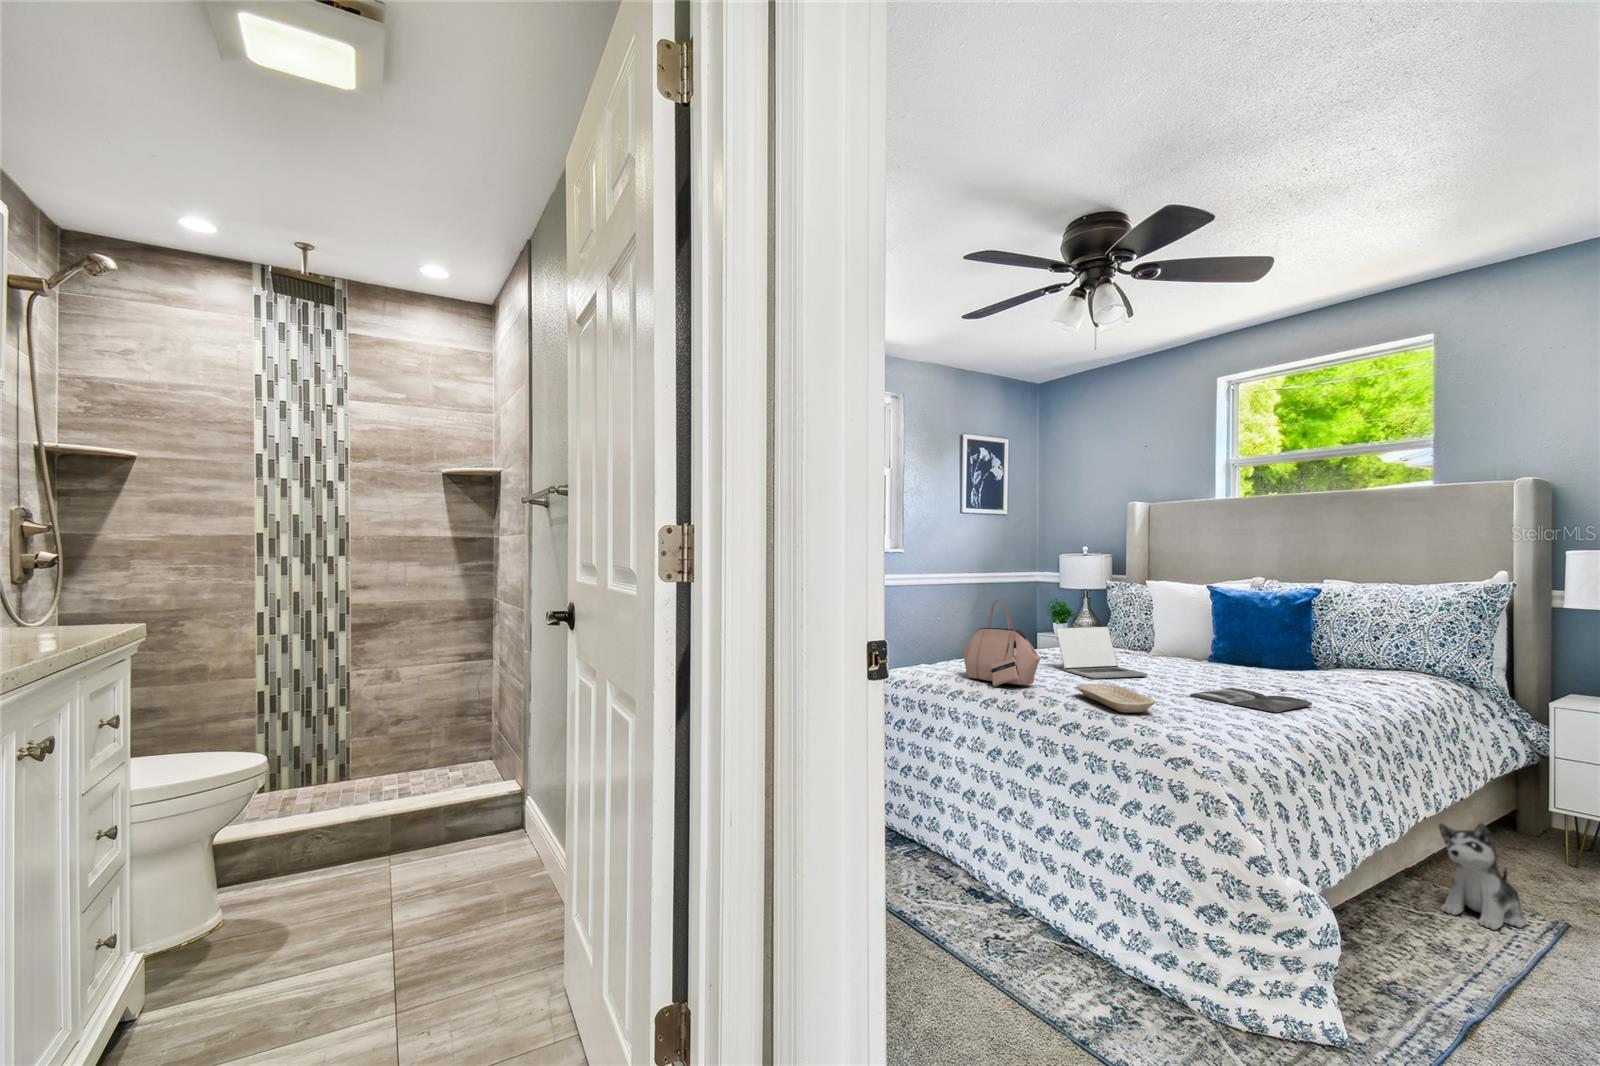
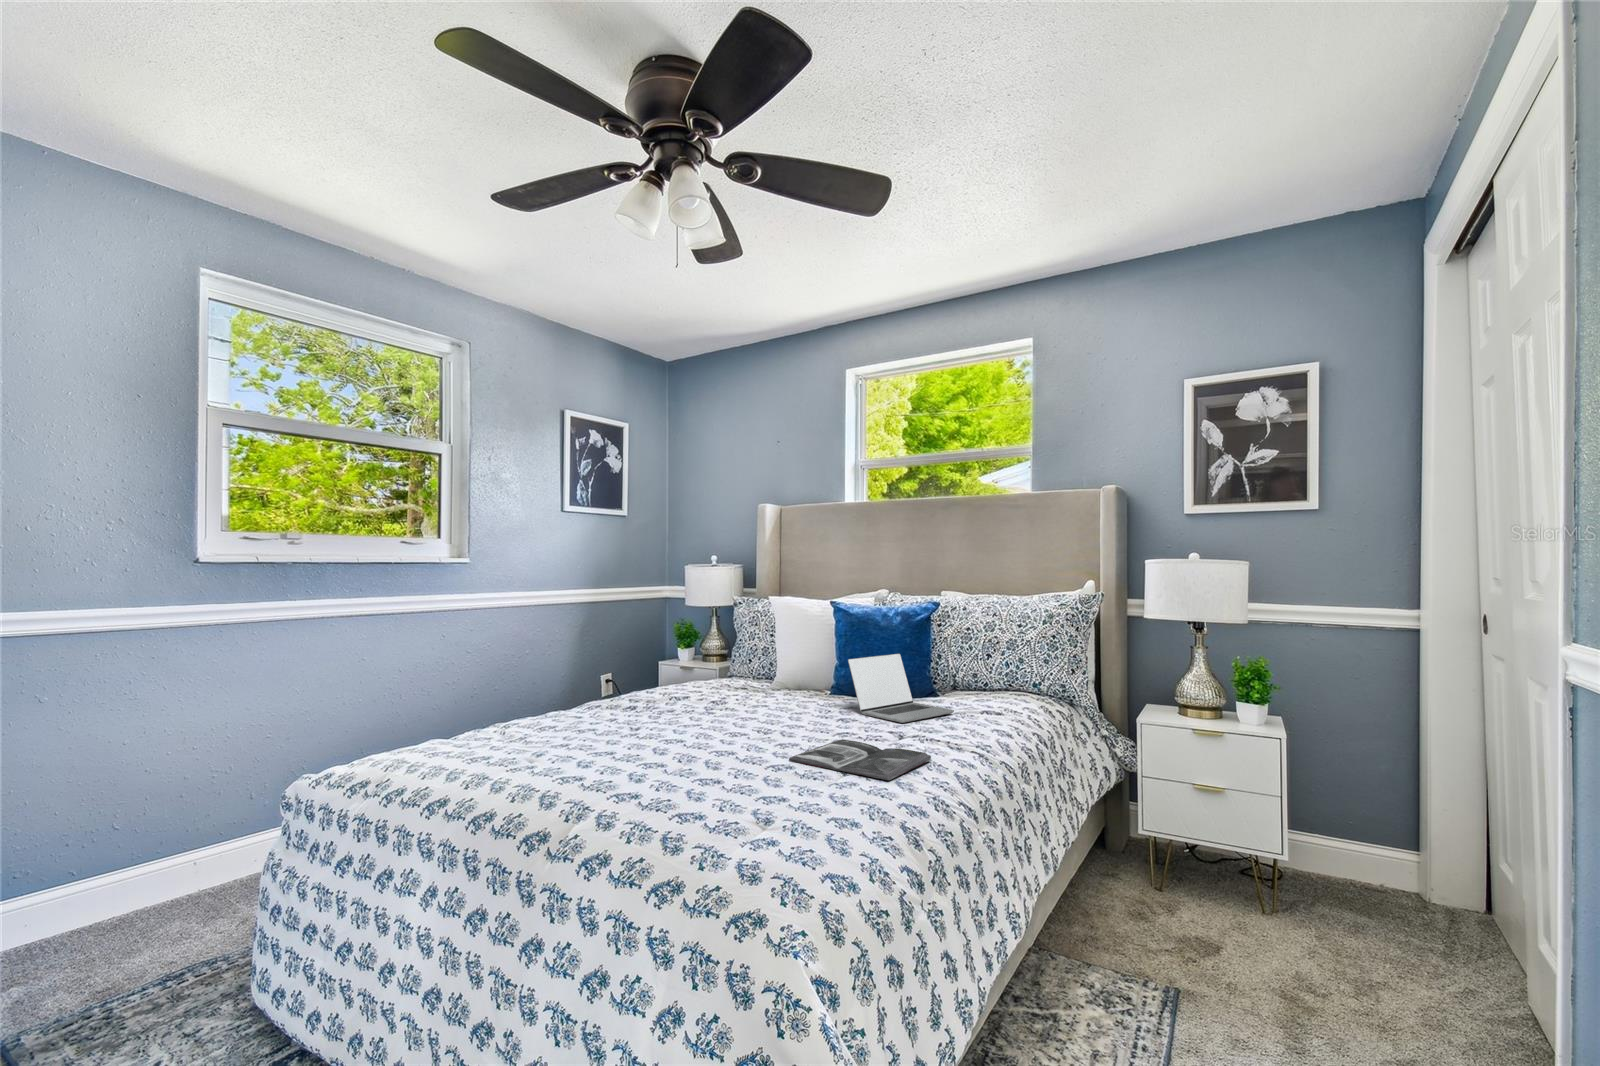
handbag: present [962,600,1040,686] -> none [465,631,576,777]
laptop: present [1056,627,1148,679] -> present [848,654,954,723]
tray: present [1076,684,1155,713] -> none [625,758,728,815]
plush toy: present [1439,823,1526,930] -> none [1055,880,1135,1016]

